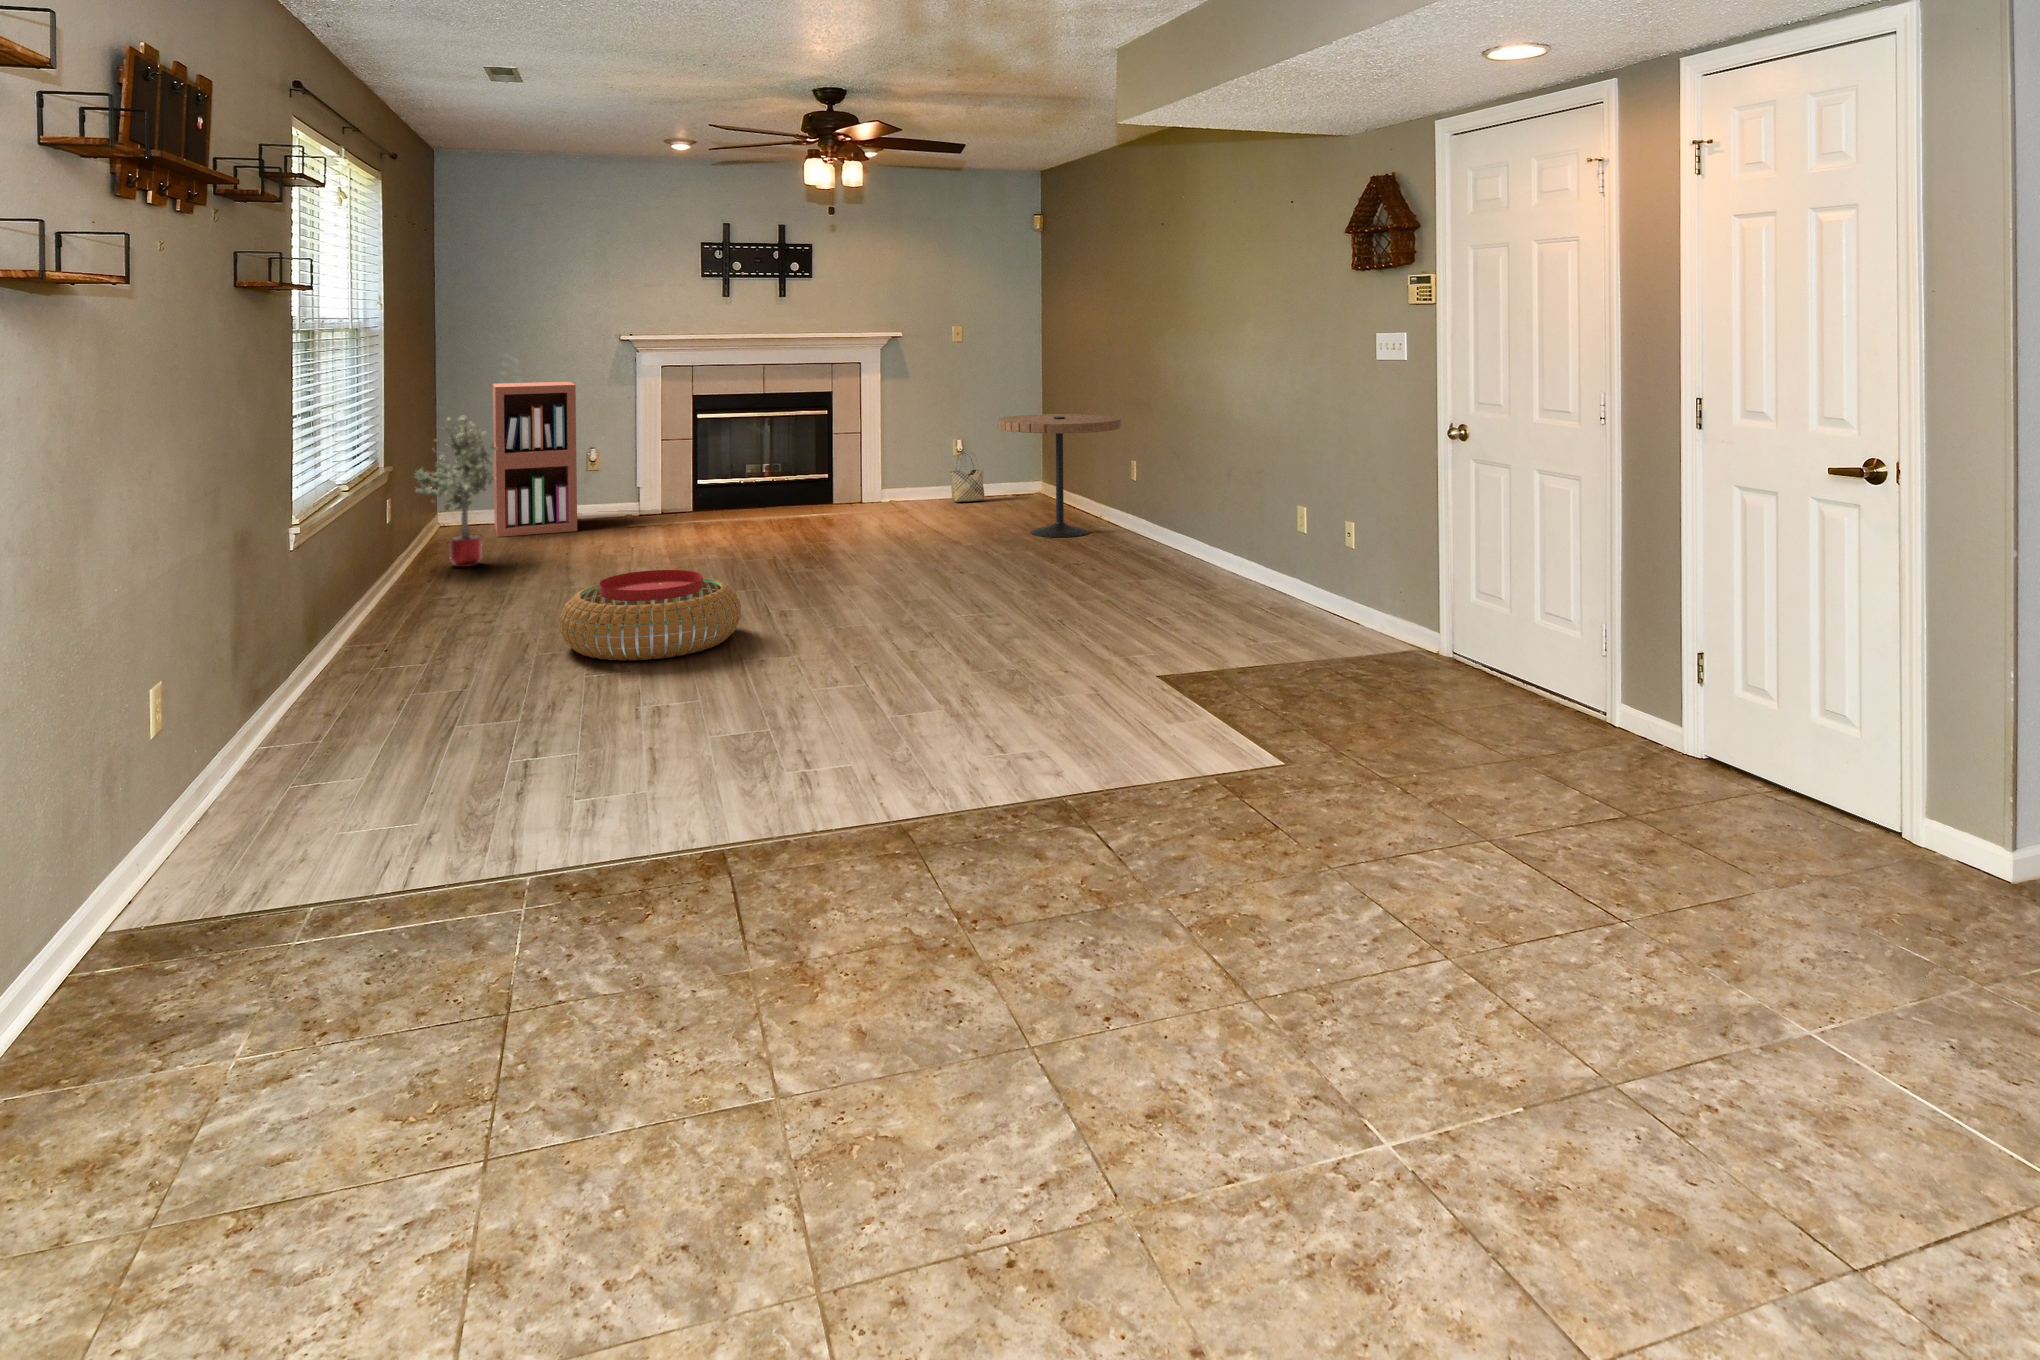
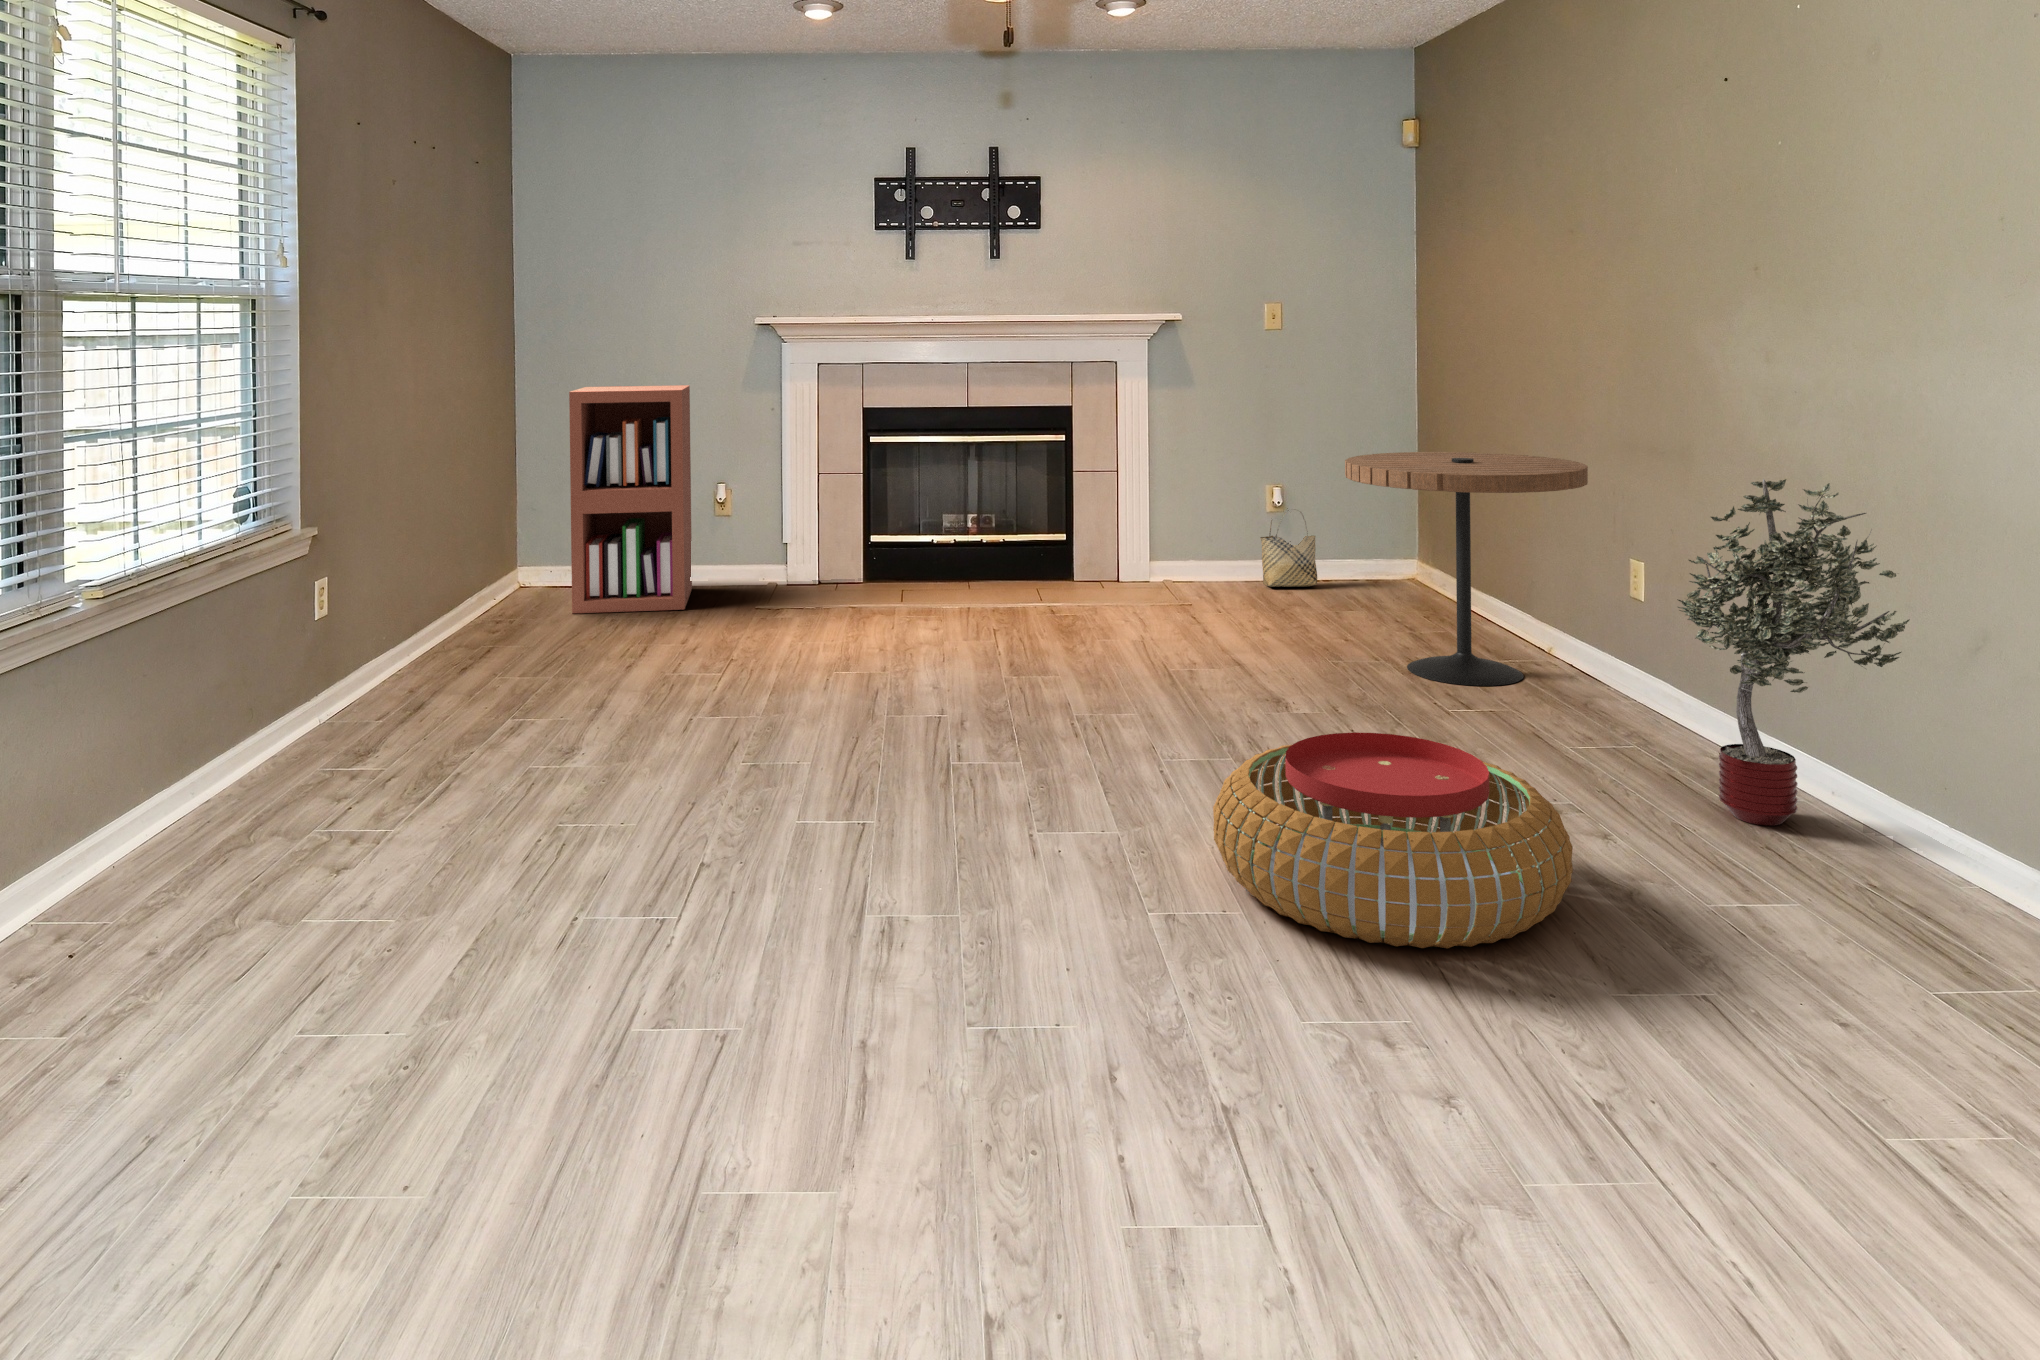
potted tree: present [416,415,497,567] -> present [1678,479,1910,826]
pouf: present [559,570,741,660] -> present [1213,732,1573,948]

